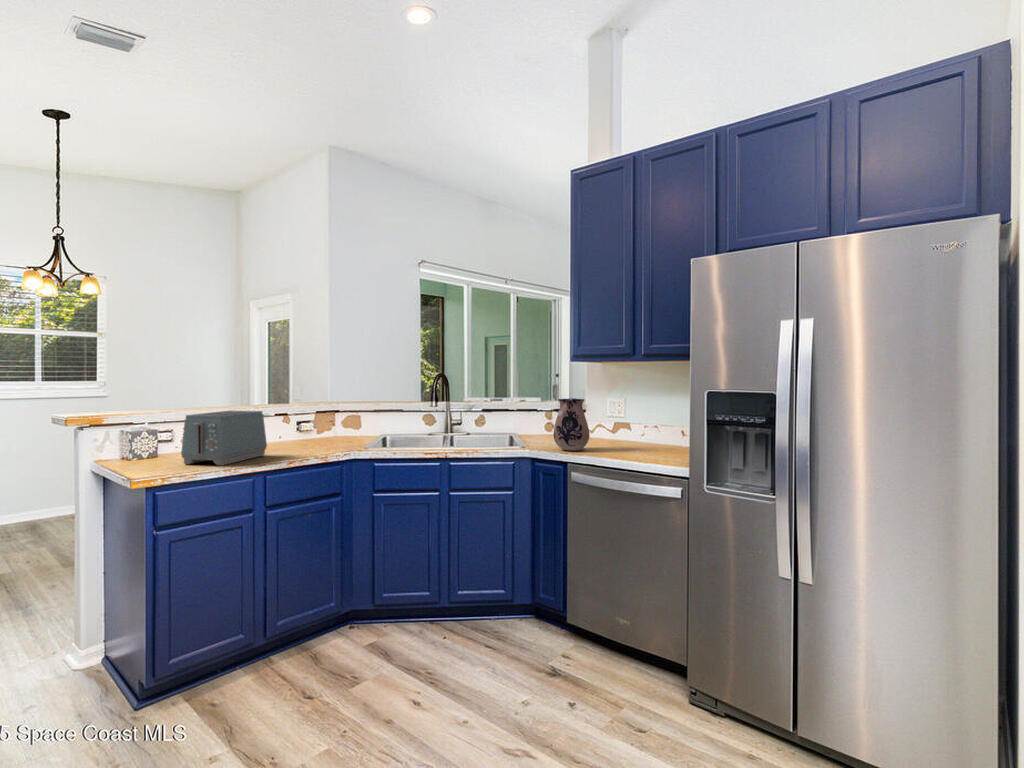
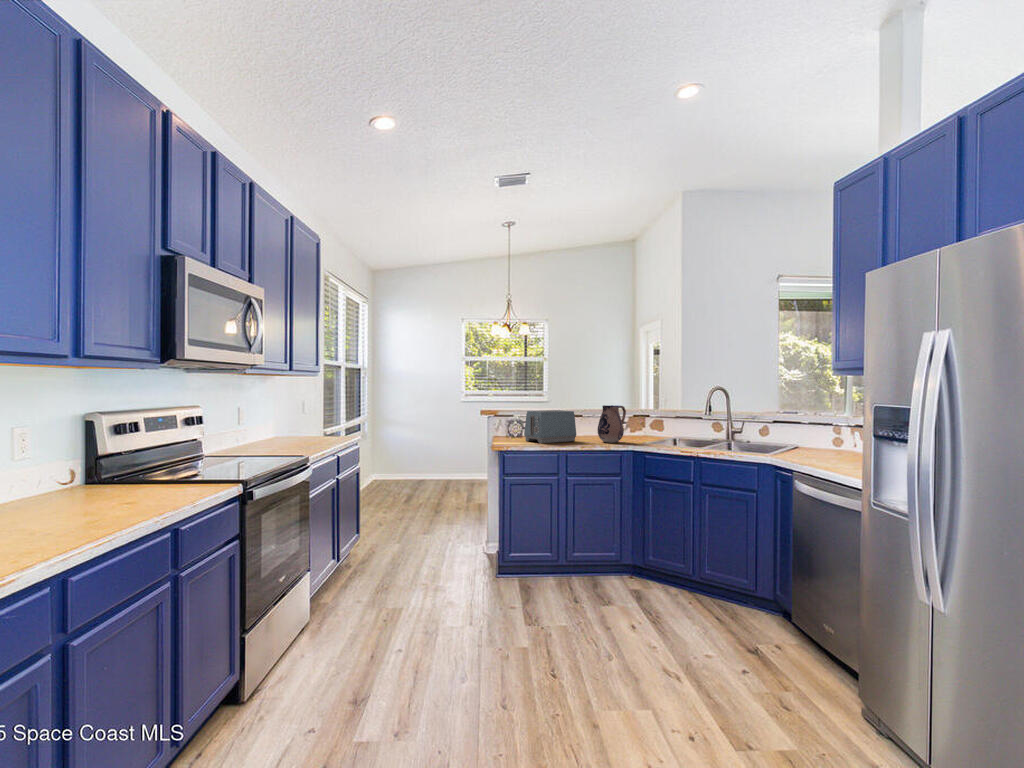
ceramic pitcher: present [554,398,590,451] -> present [597,405,626,443]

